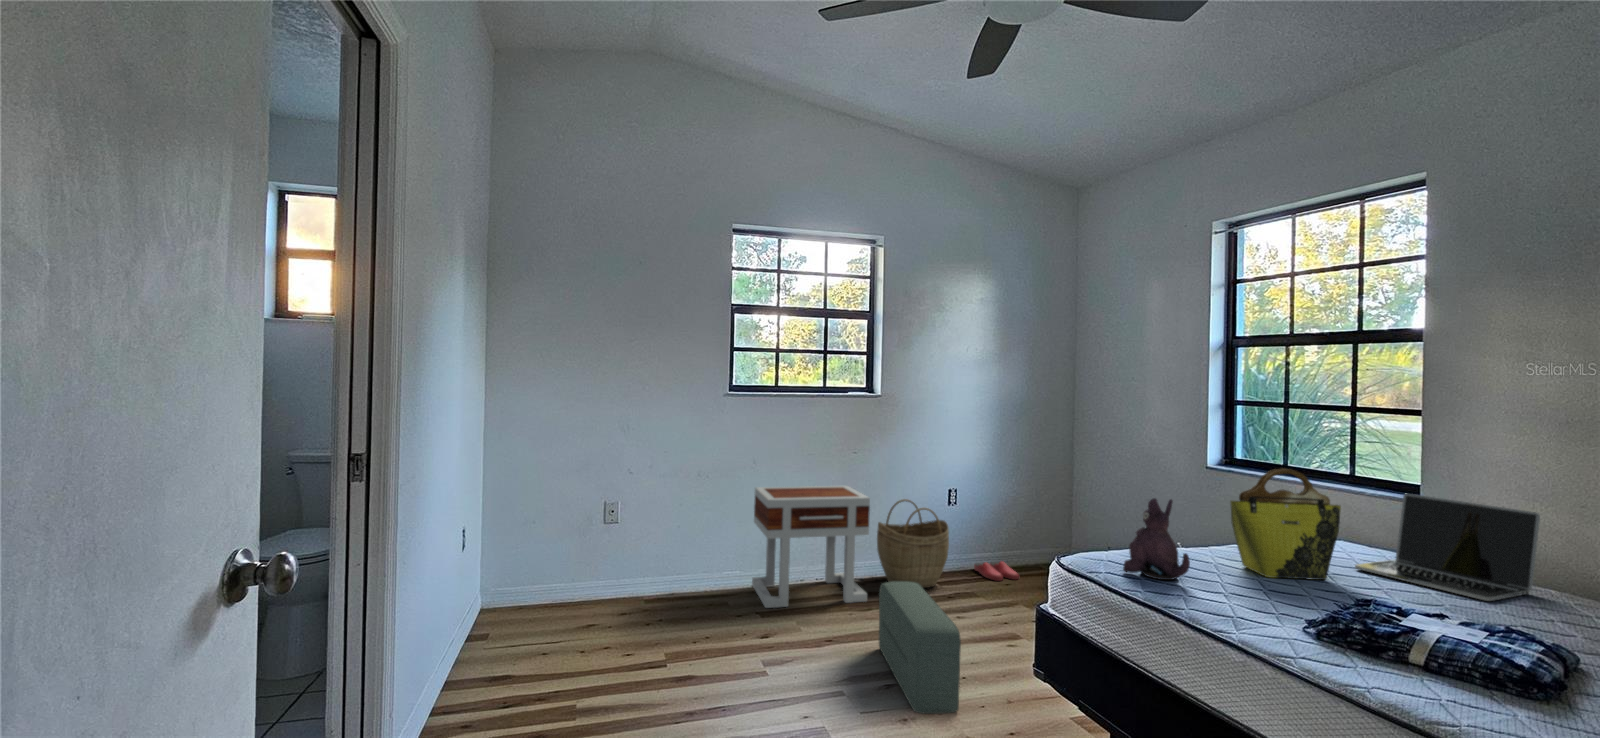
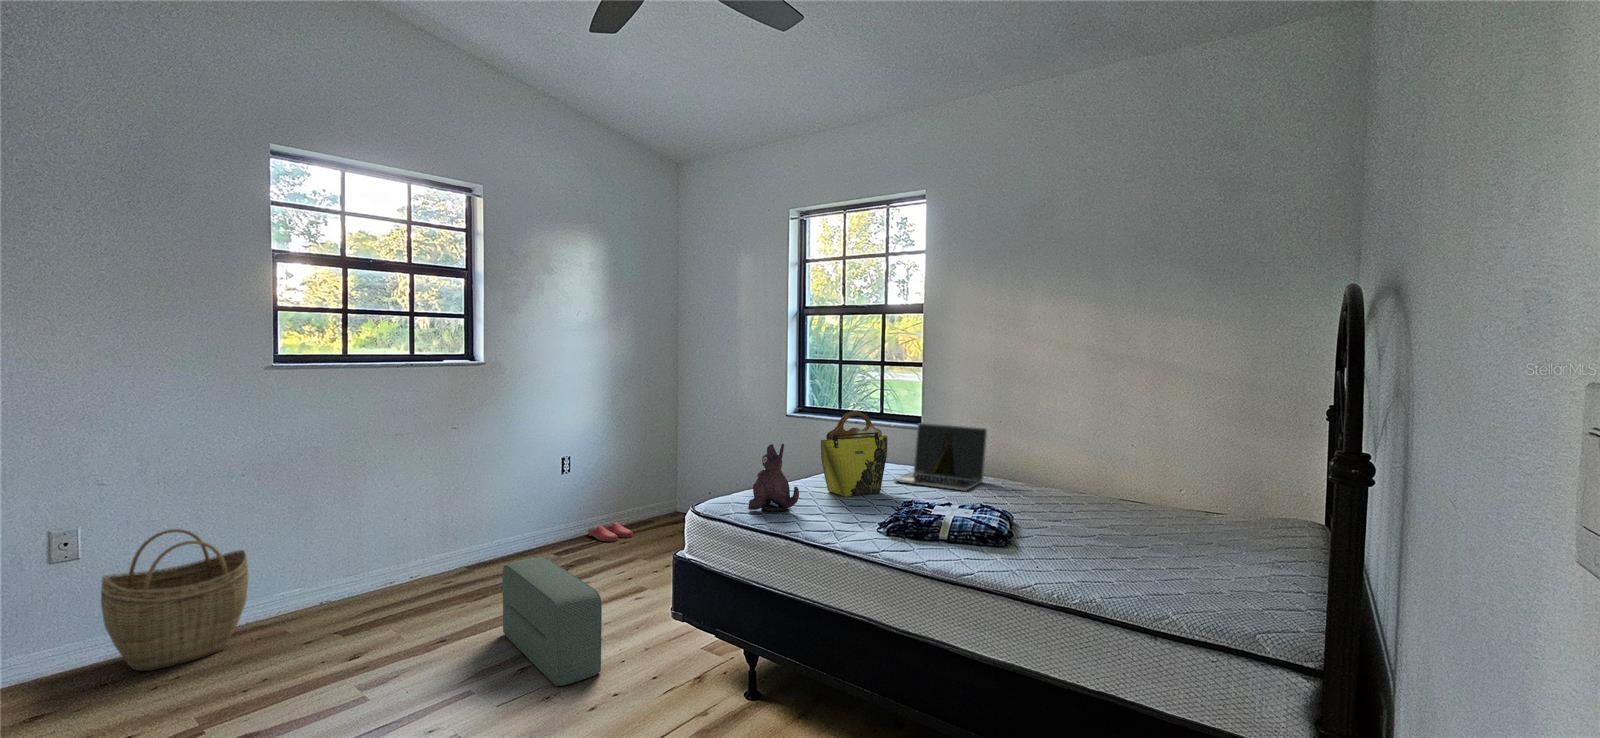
side table: present [752,486,870,608] -> none [319,467,478,624]
woven basket: present [877,499,949,588] -> present [101,529,248,671]

